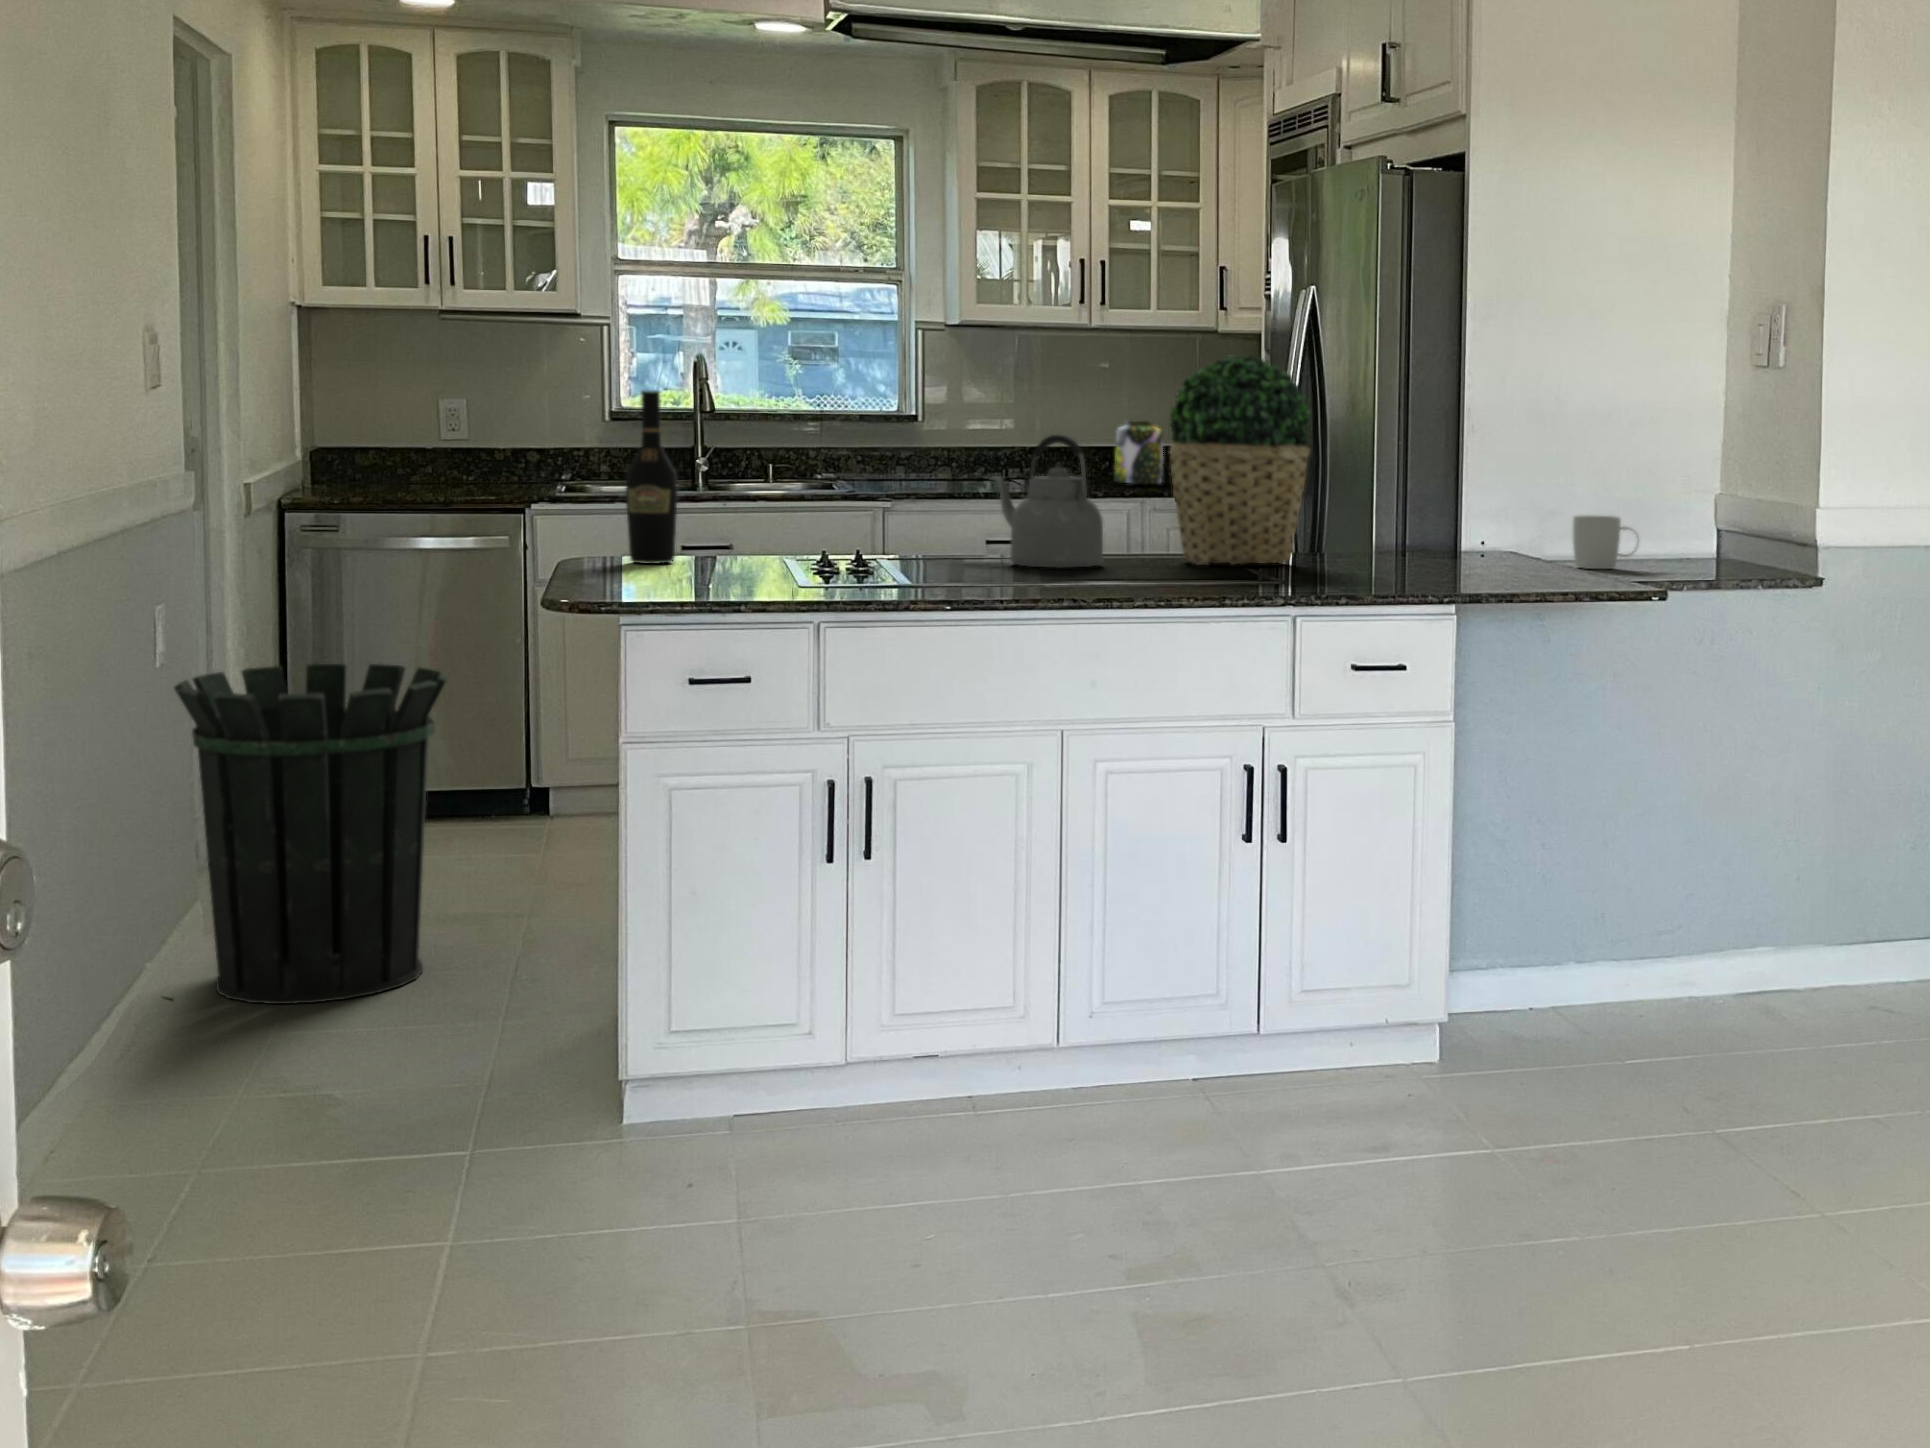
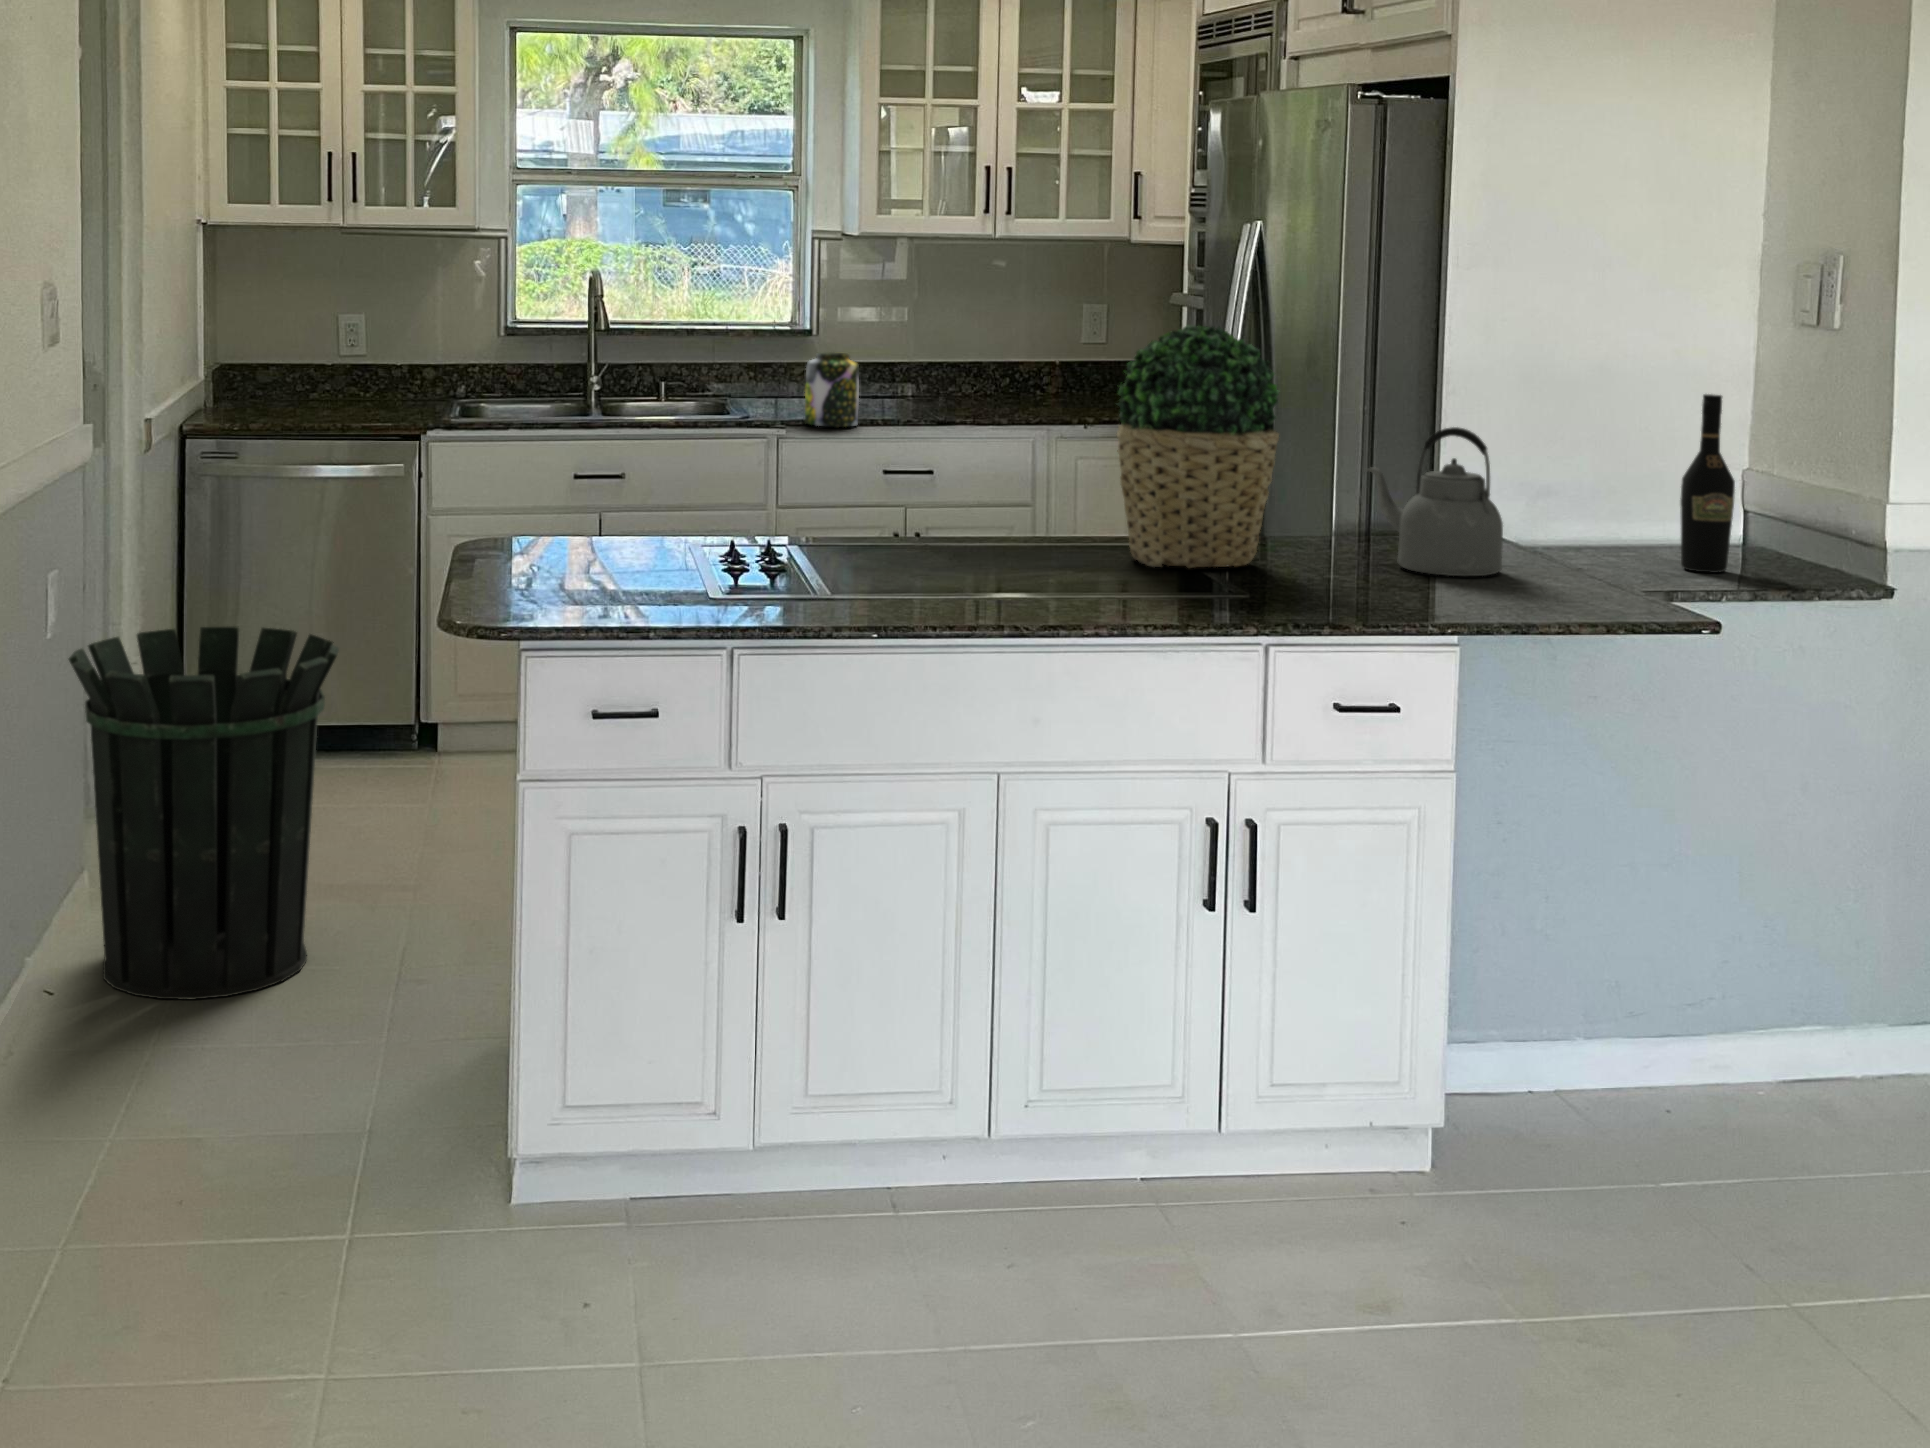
wine bottle: present [626,390,678,564] -> present [1680,394,1735,573]
jar: present [1115,421,1163,484] -> present [805,352,859,427]
kettle: present [991,435,1103,568] -> present [1365,427,1503,576]
mug: present [1573,516,1638,569] -> none [1586,511,1668,578]

